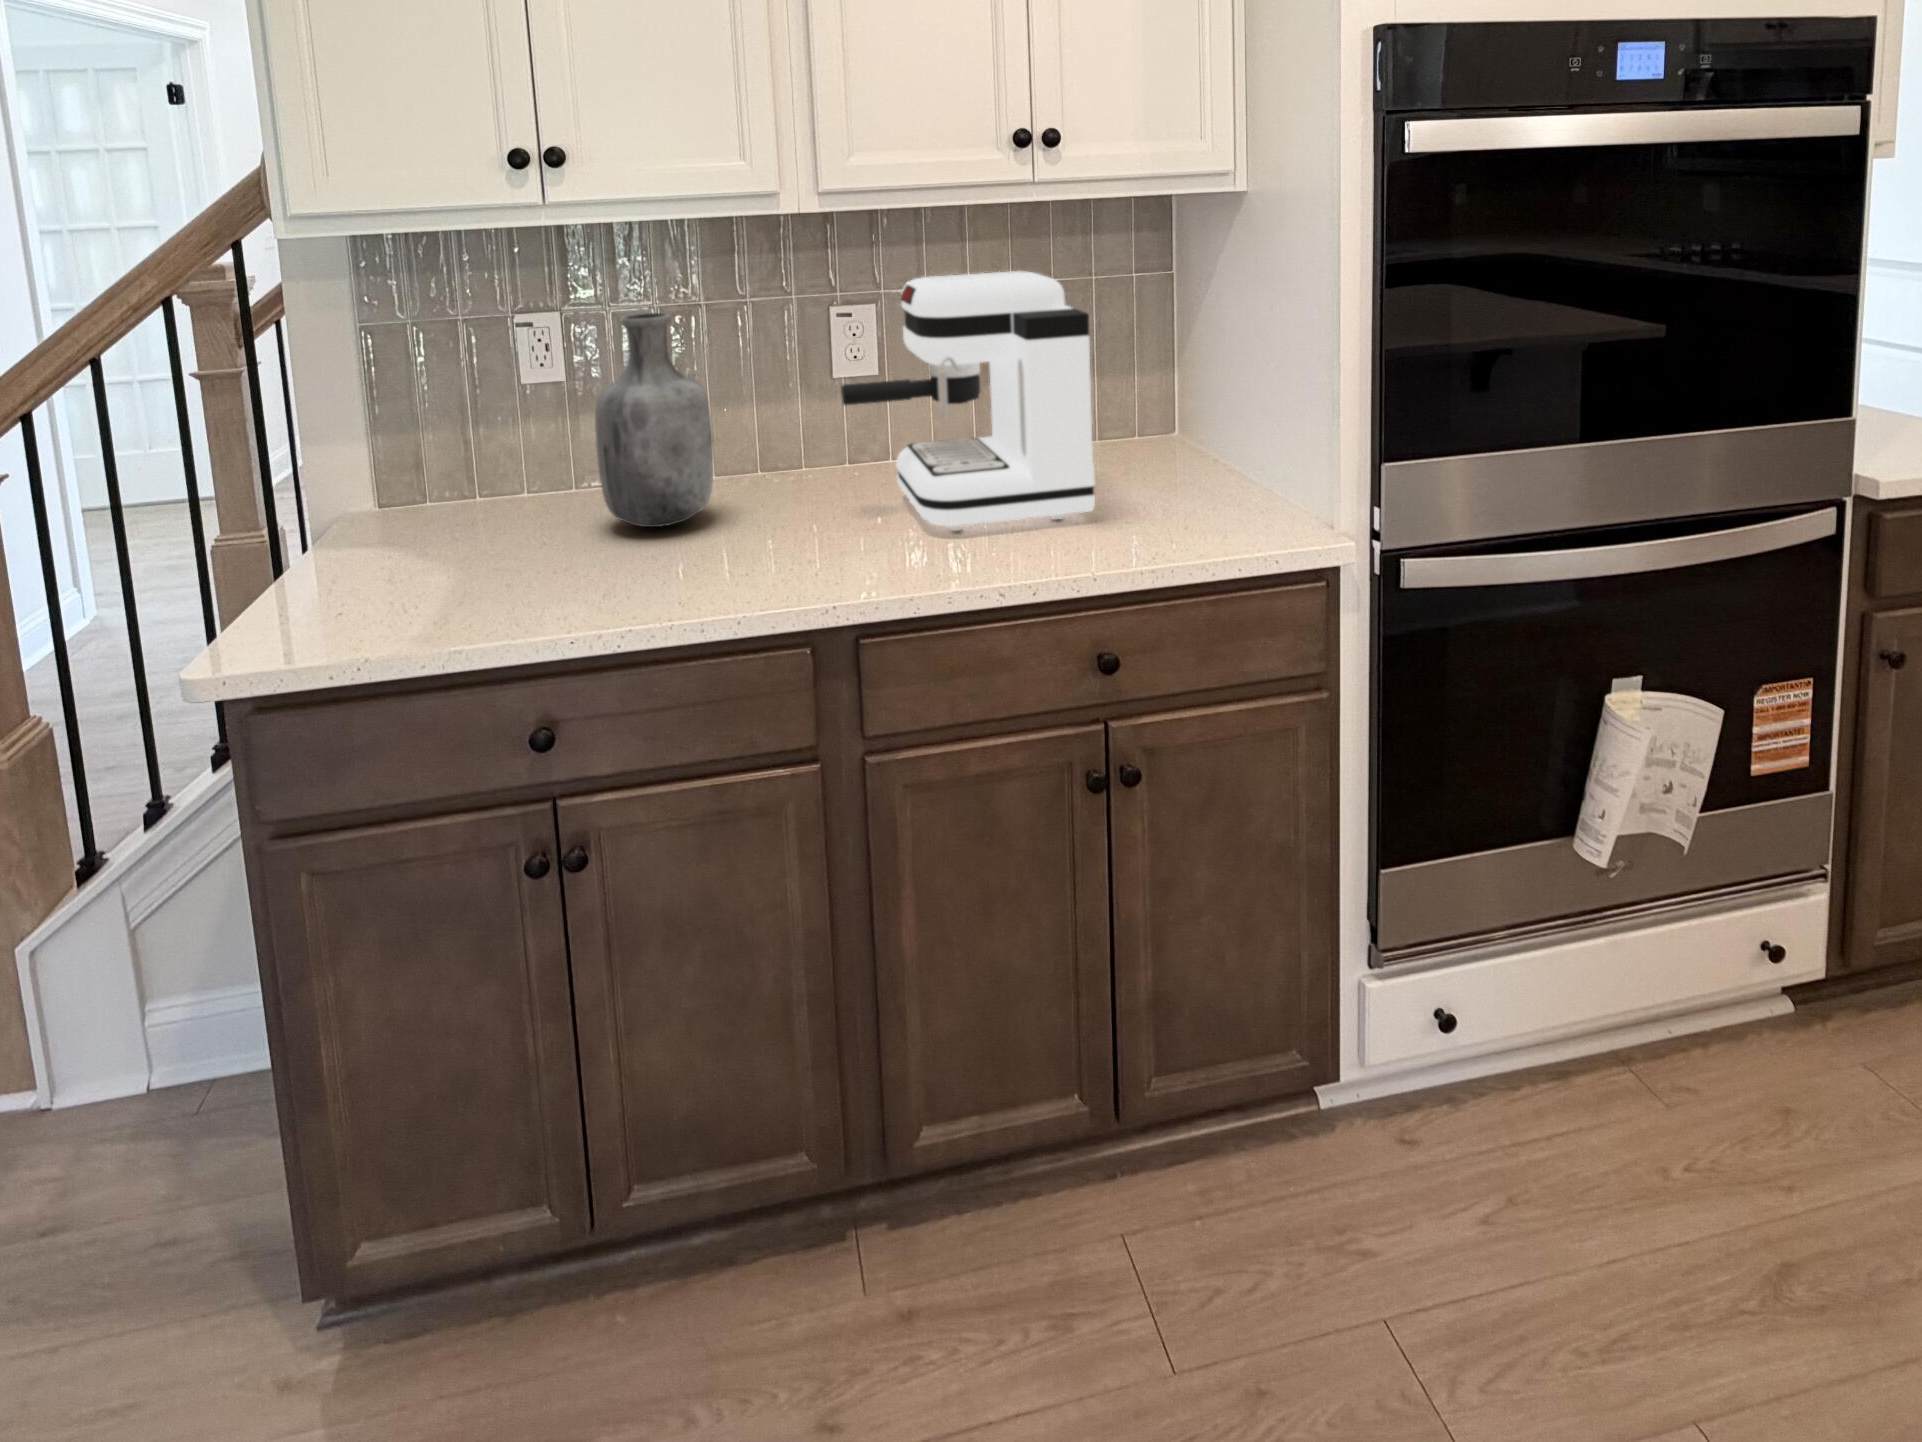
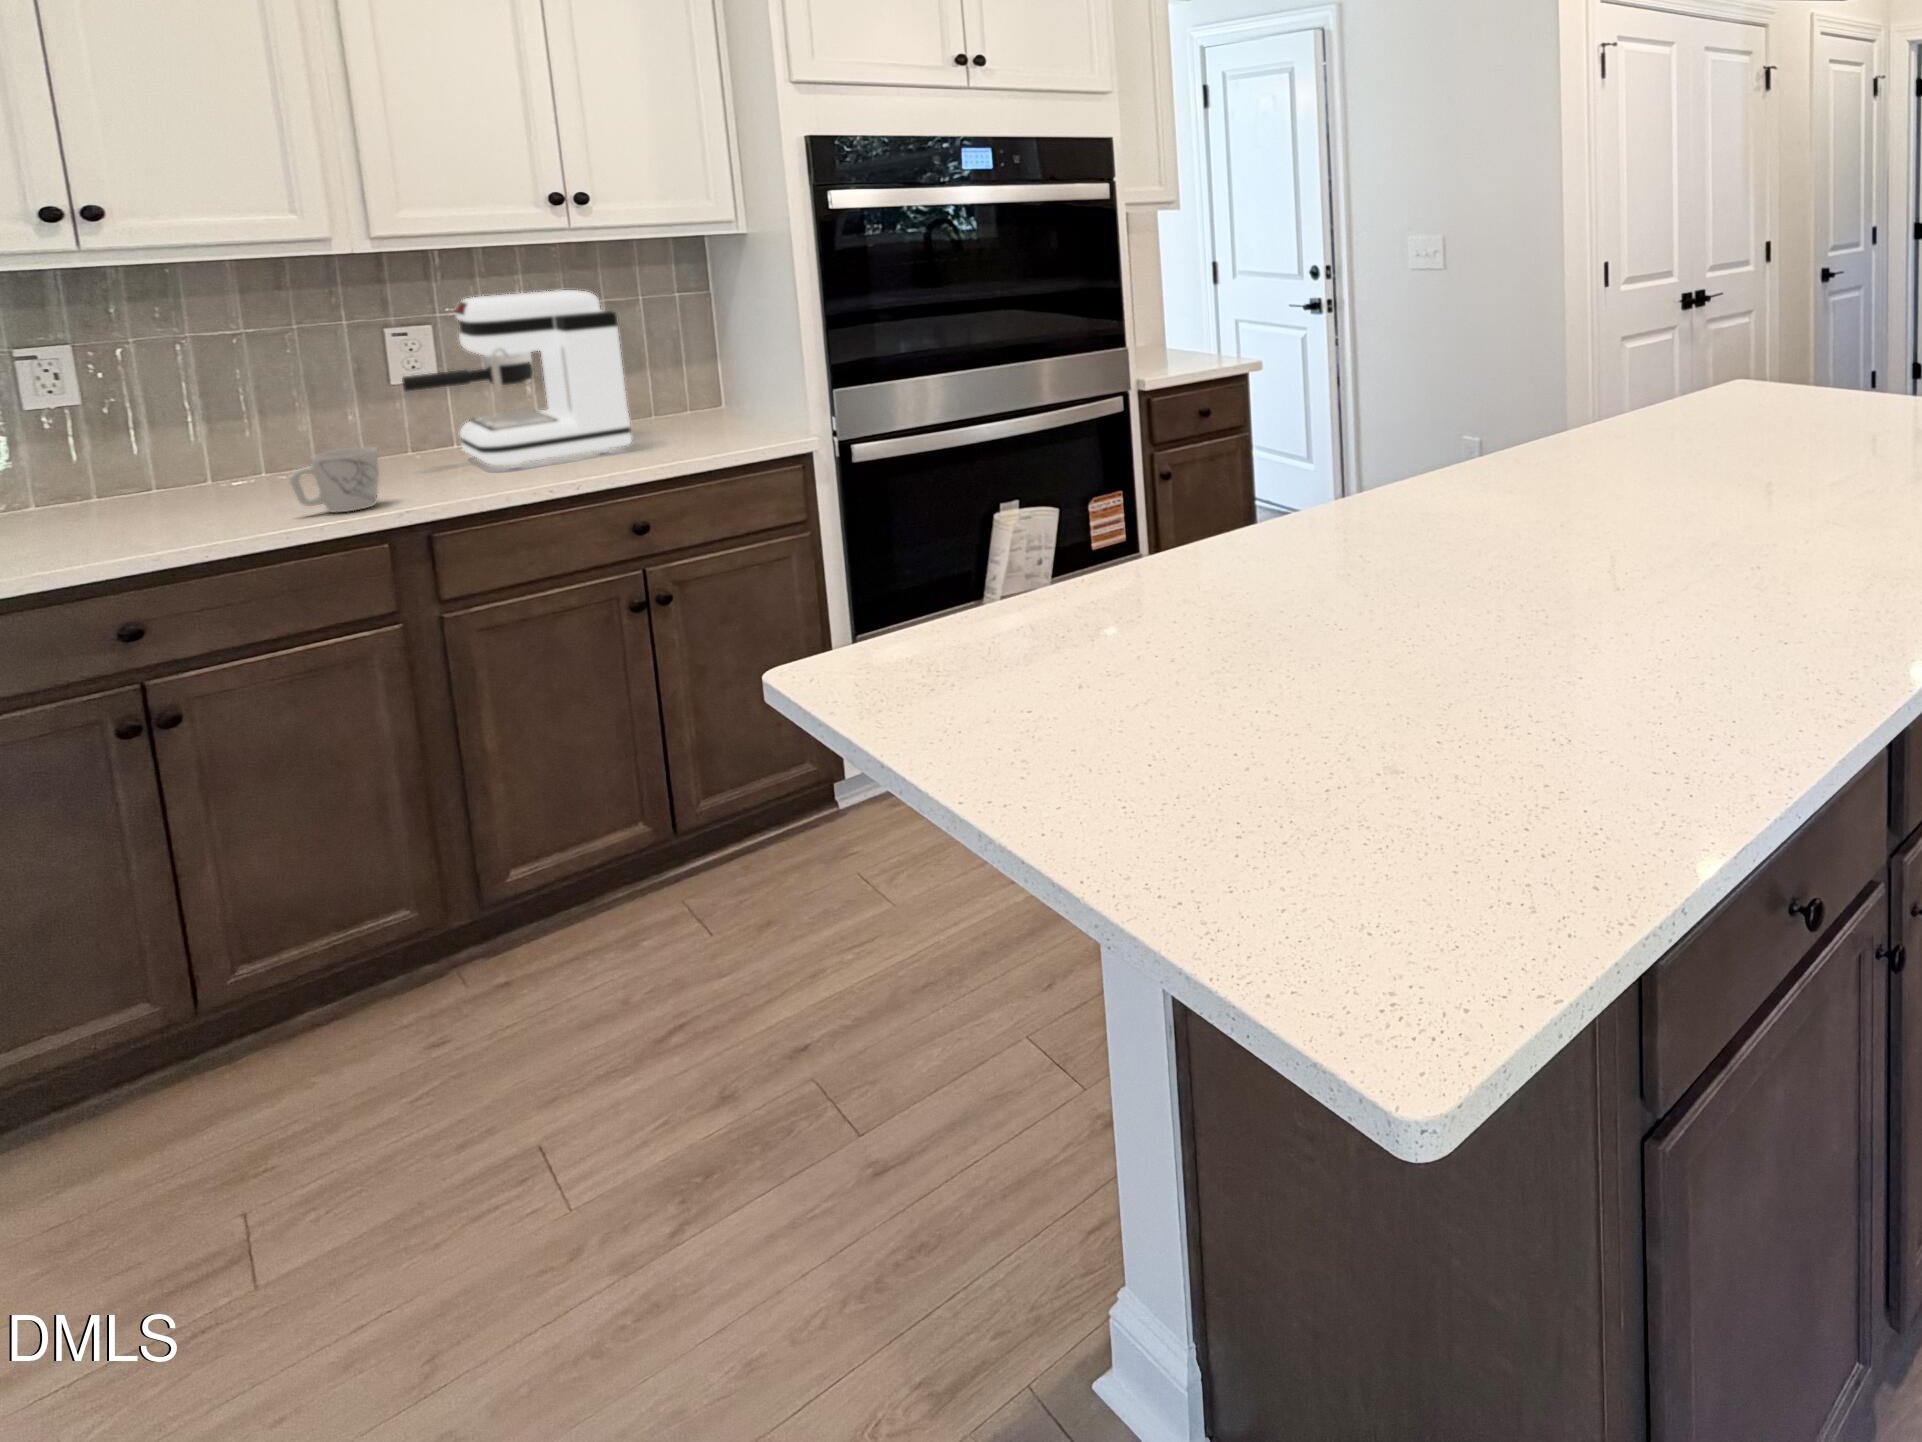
vase: present [595,313,713,527] -> none [143,333,275,501]
mug: none [715,495,809,591] -> present [290,447,379,512]

